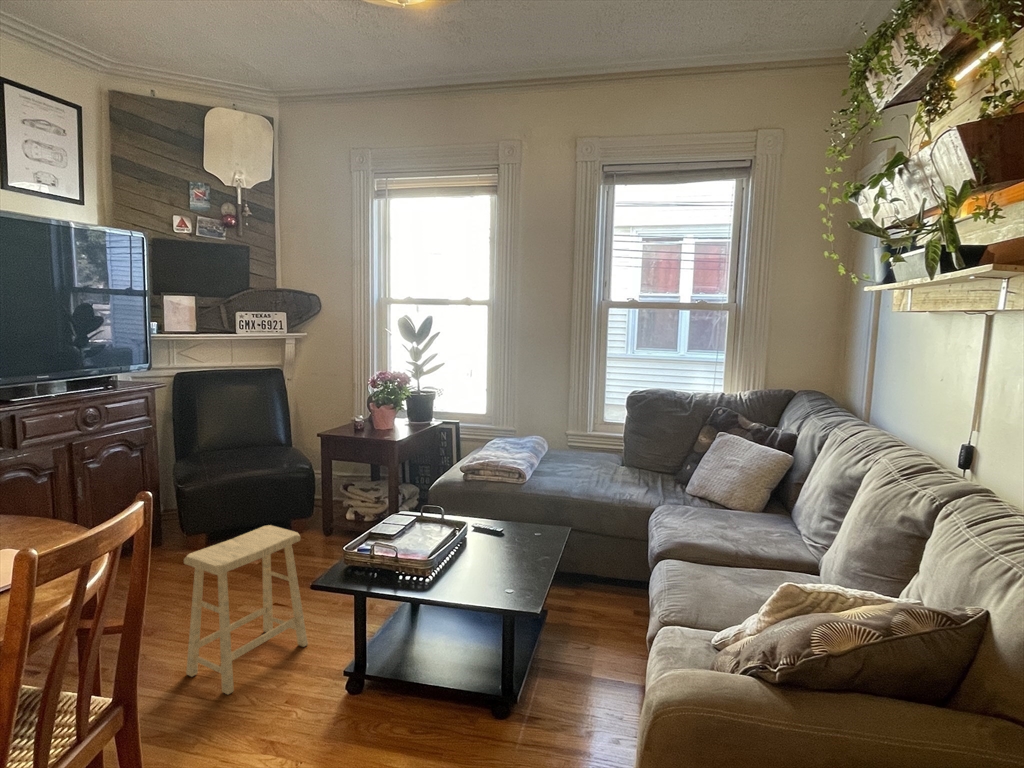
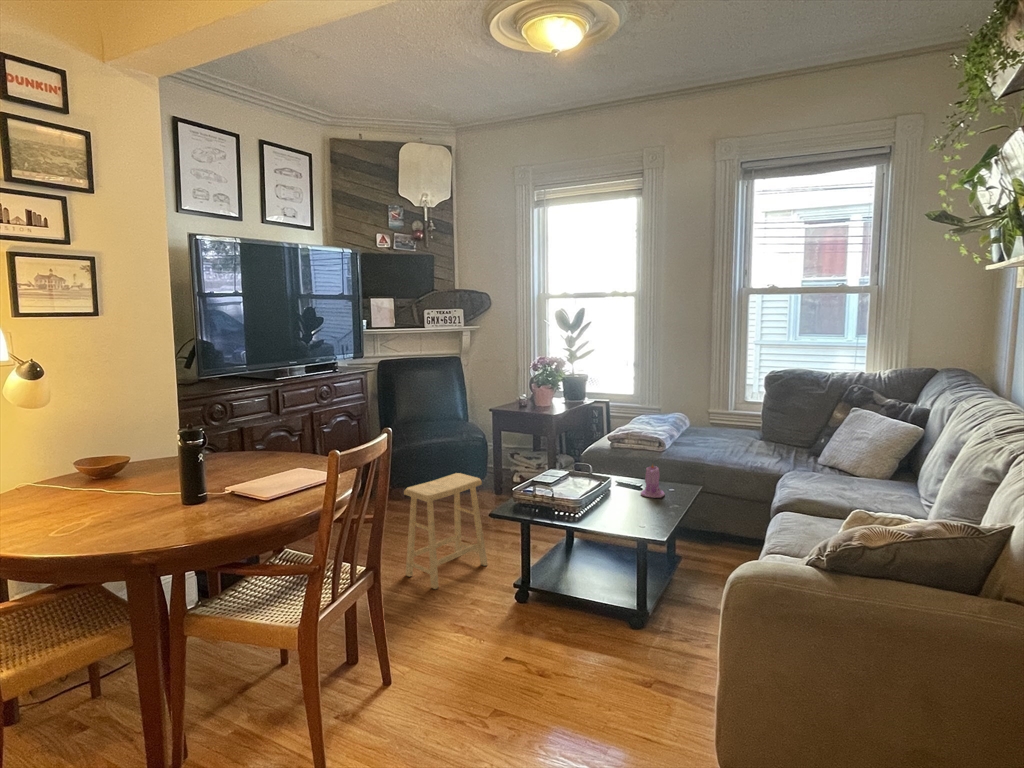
candle: none [505,506,534,550] -> present [641,465,665,498]

